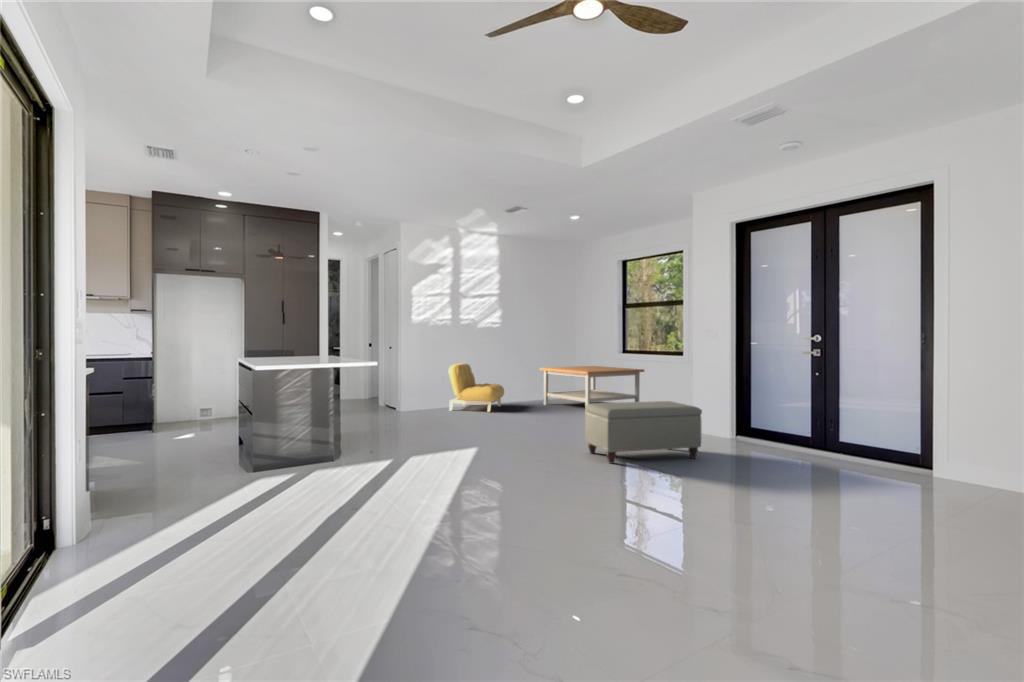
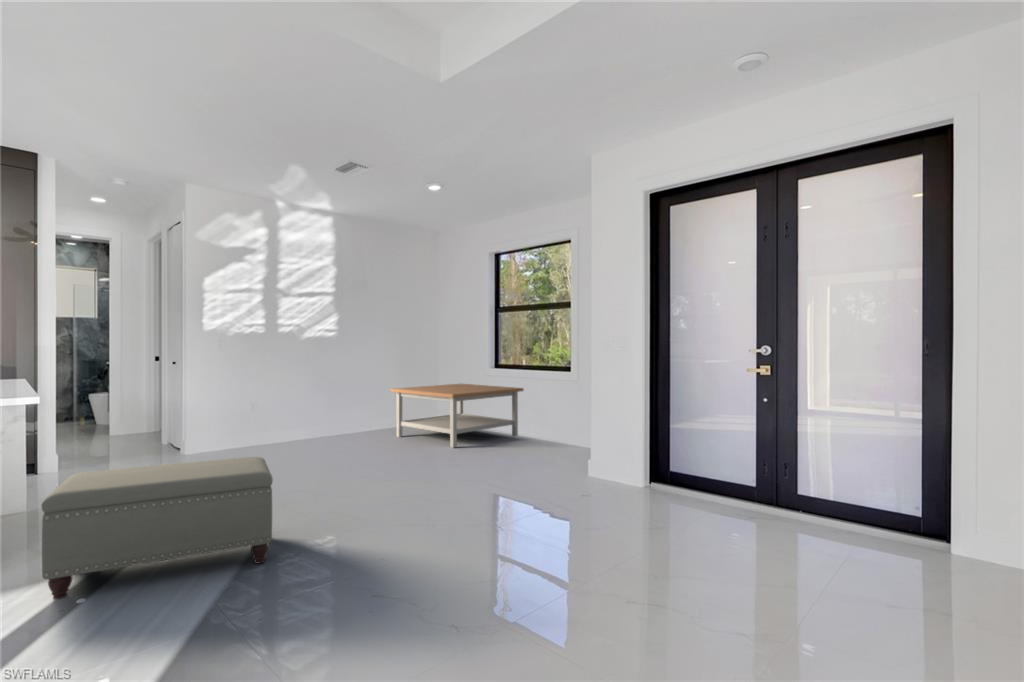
armchair: present [448,363,504,412] -> none [256,386,341,455]
ottoman: present [585,401,702,463] -> present [42,457,273,599]

